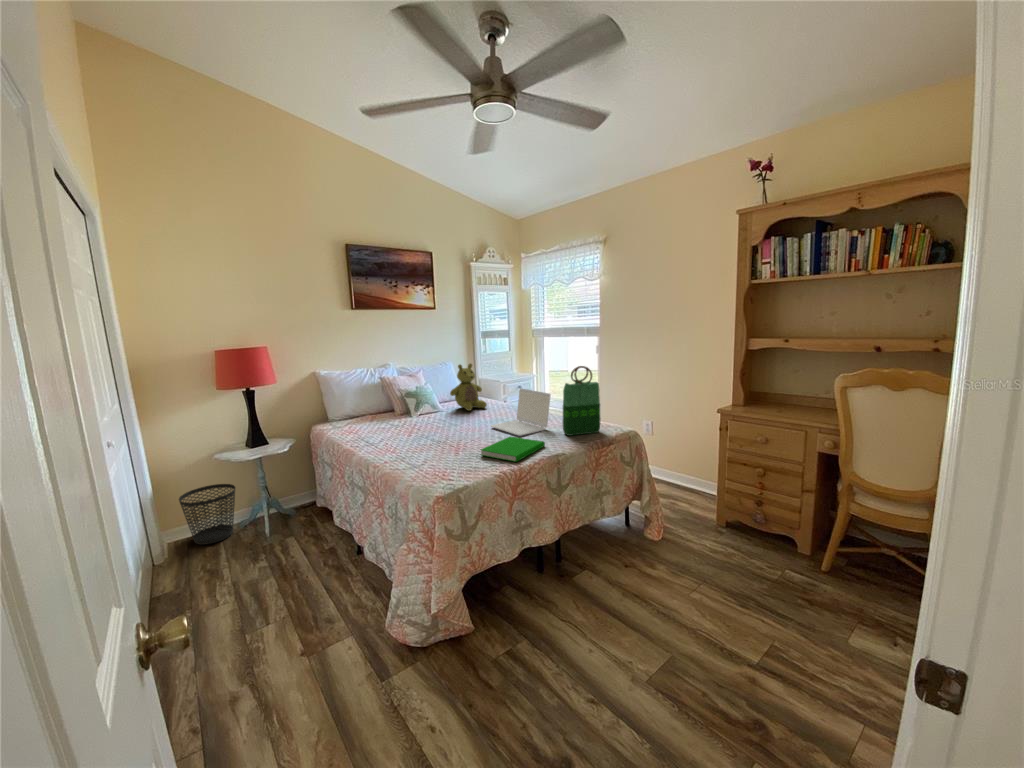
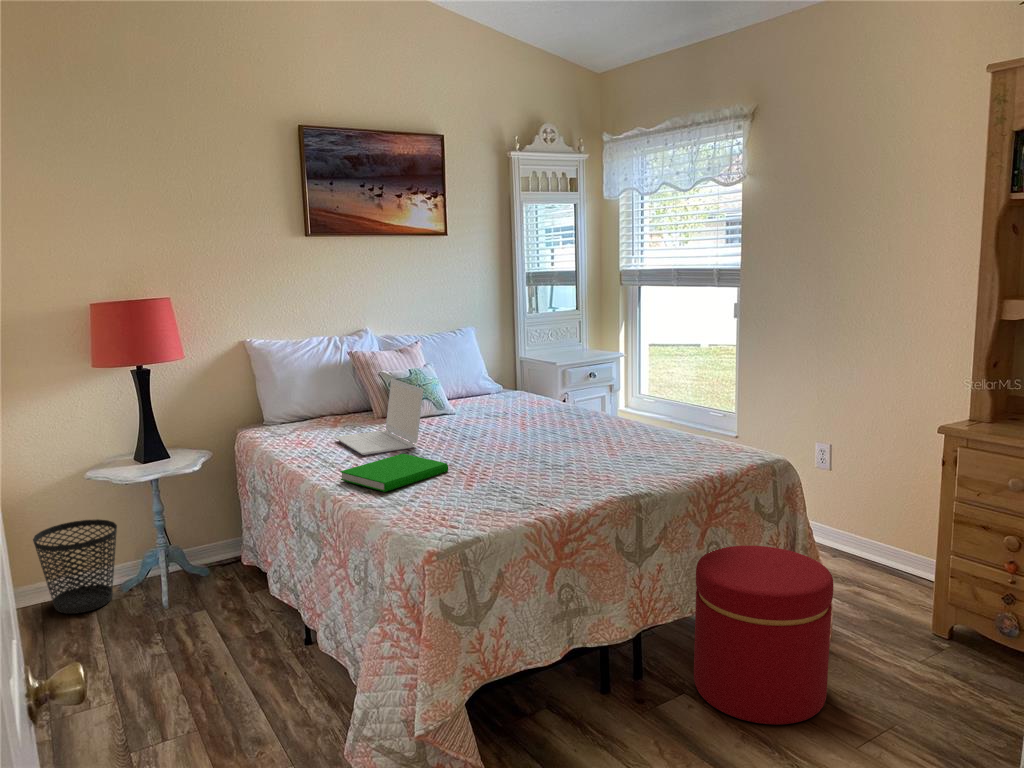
stuffed bear: present [450,364,487,411] -> none [466,332,530,415]
tote bag: present [563,366,600,436] -> none [653,345,720,465]
laptop: present [491,389,550,436] -> present [336,379,423,455]
book: present [481,437,545,462] -> present [340,454,448,492]
ottoman: none [592,480,671,585] -> present [694,545,834,725]

